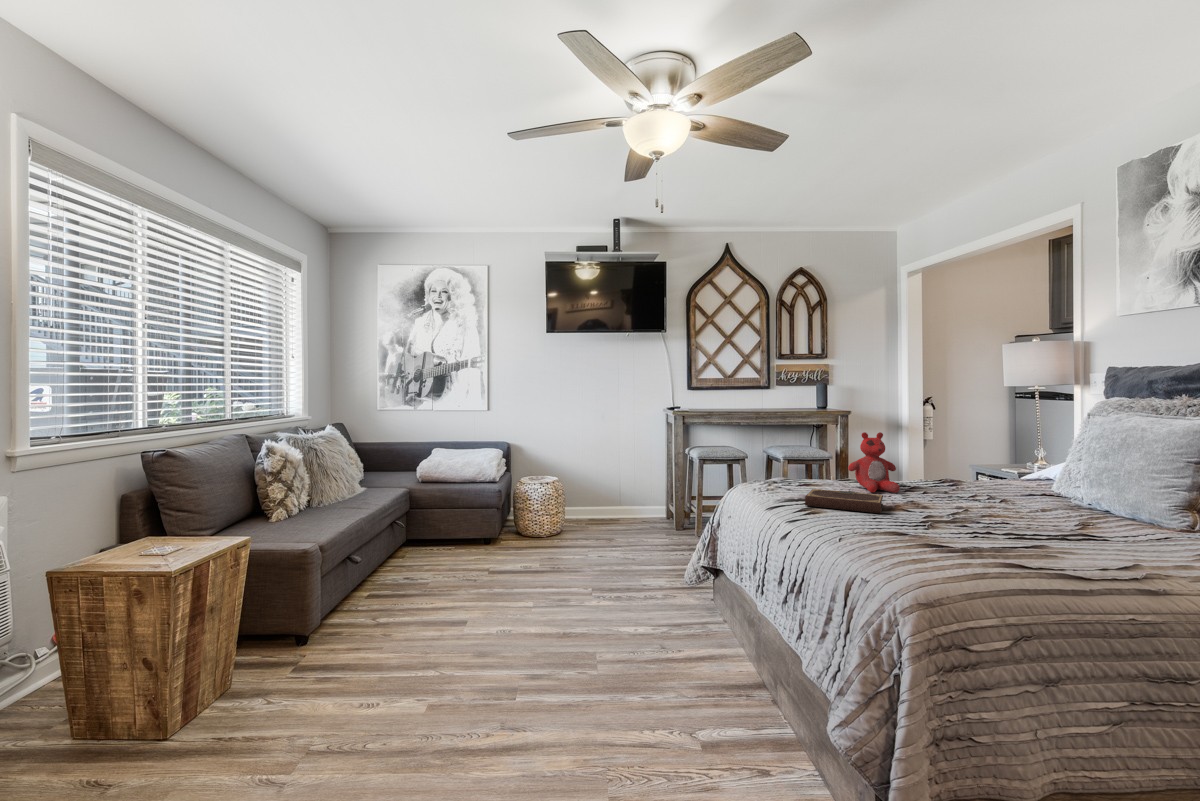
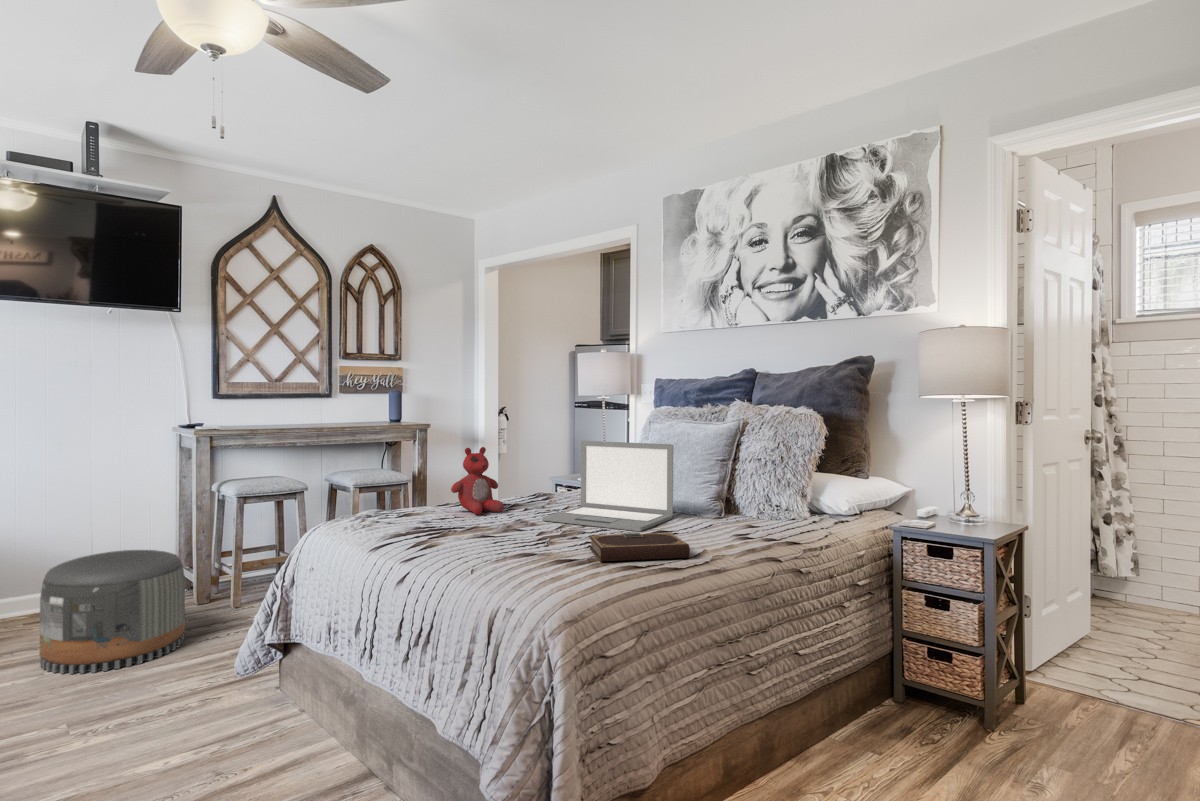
laptop: none [937,431,1115,532] -> present [542,441,673,531]
pouf: none [589,488,664,562] -> present [40,550,185,674]
notebook: present [805,489,883,513] -> present [589,533,690,561]

